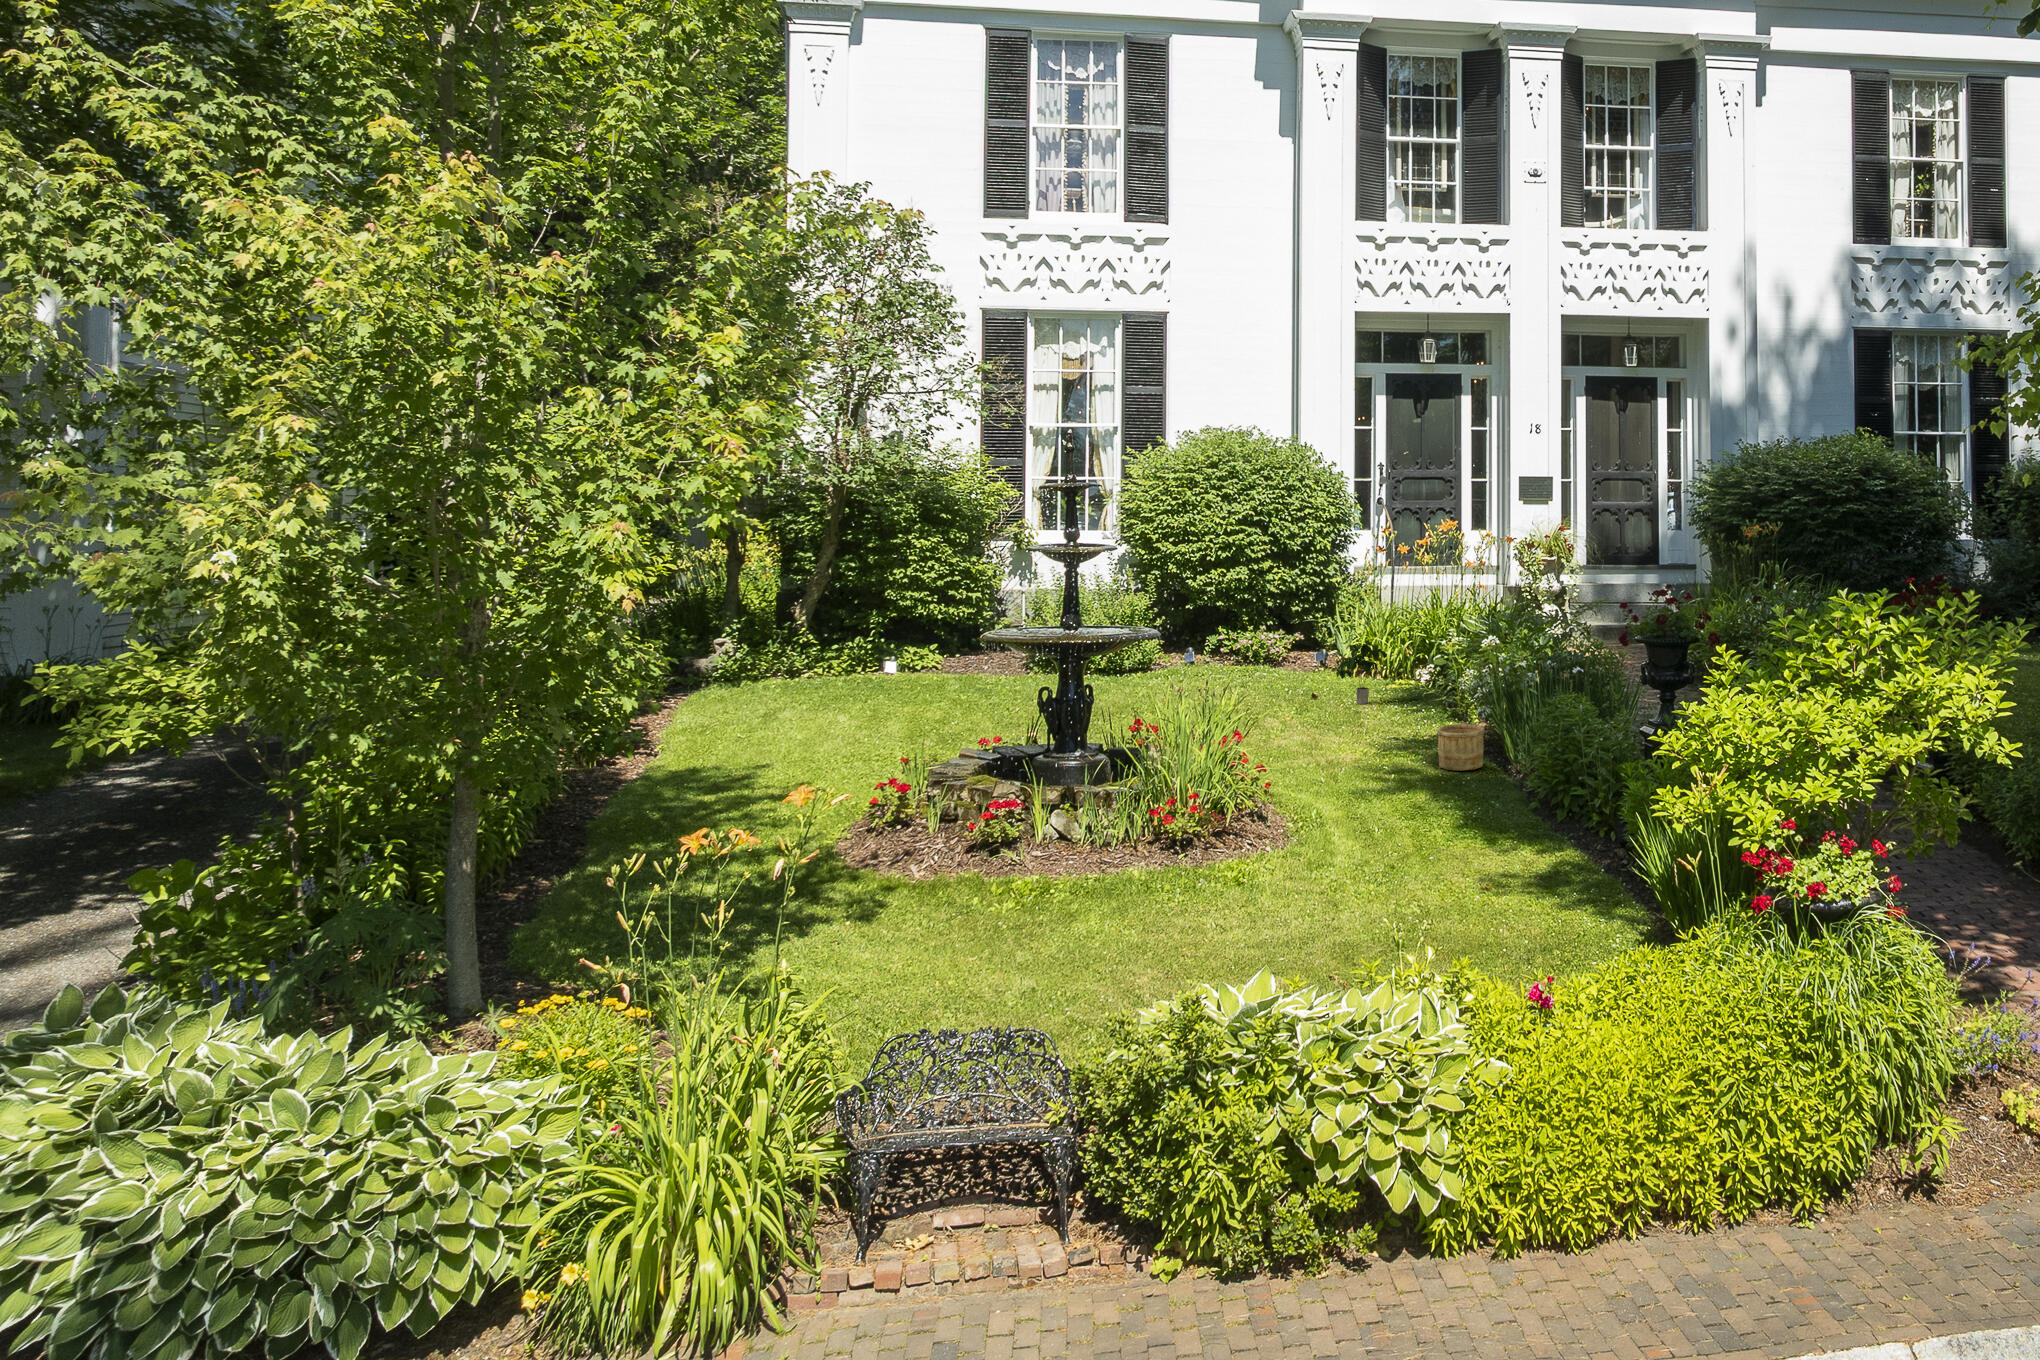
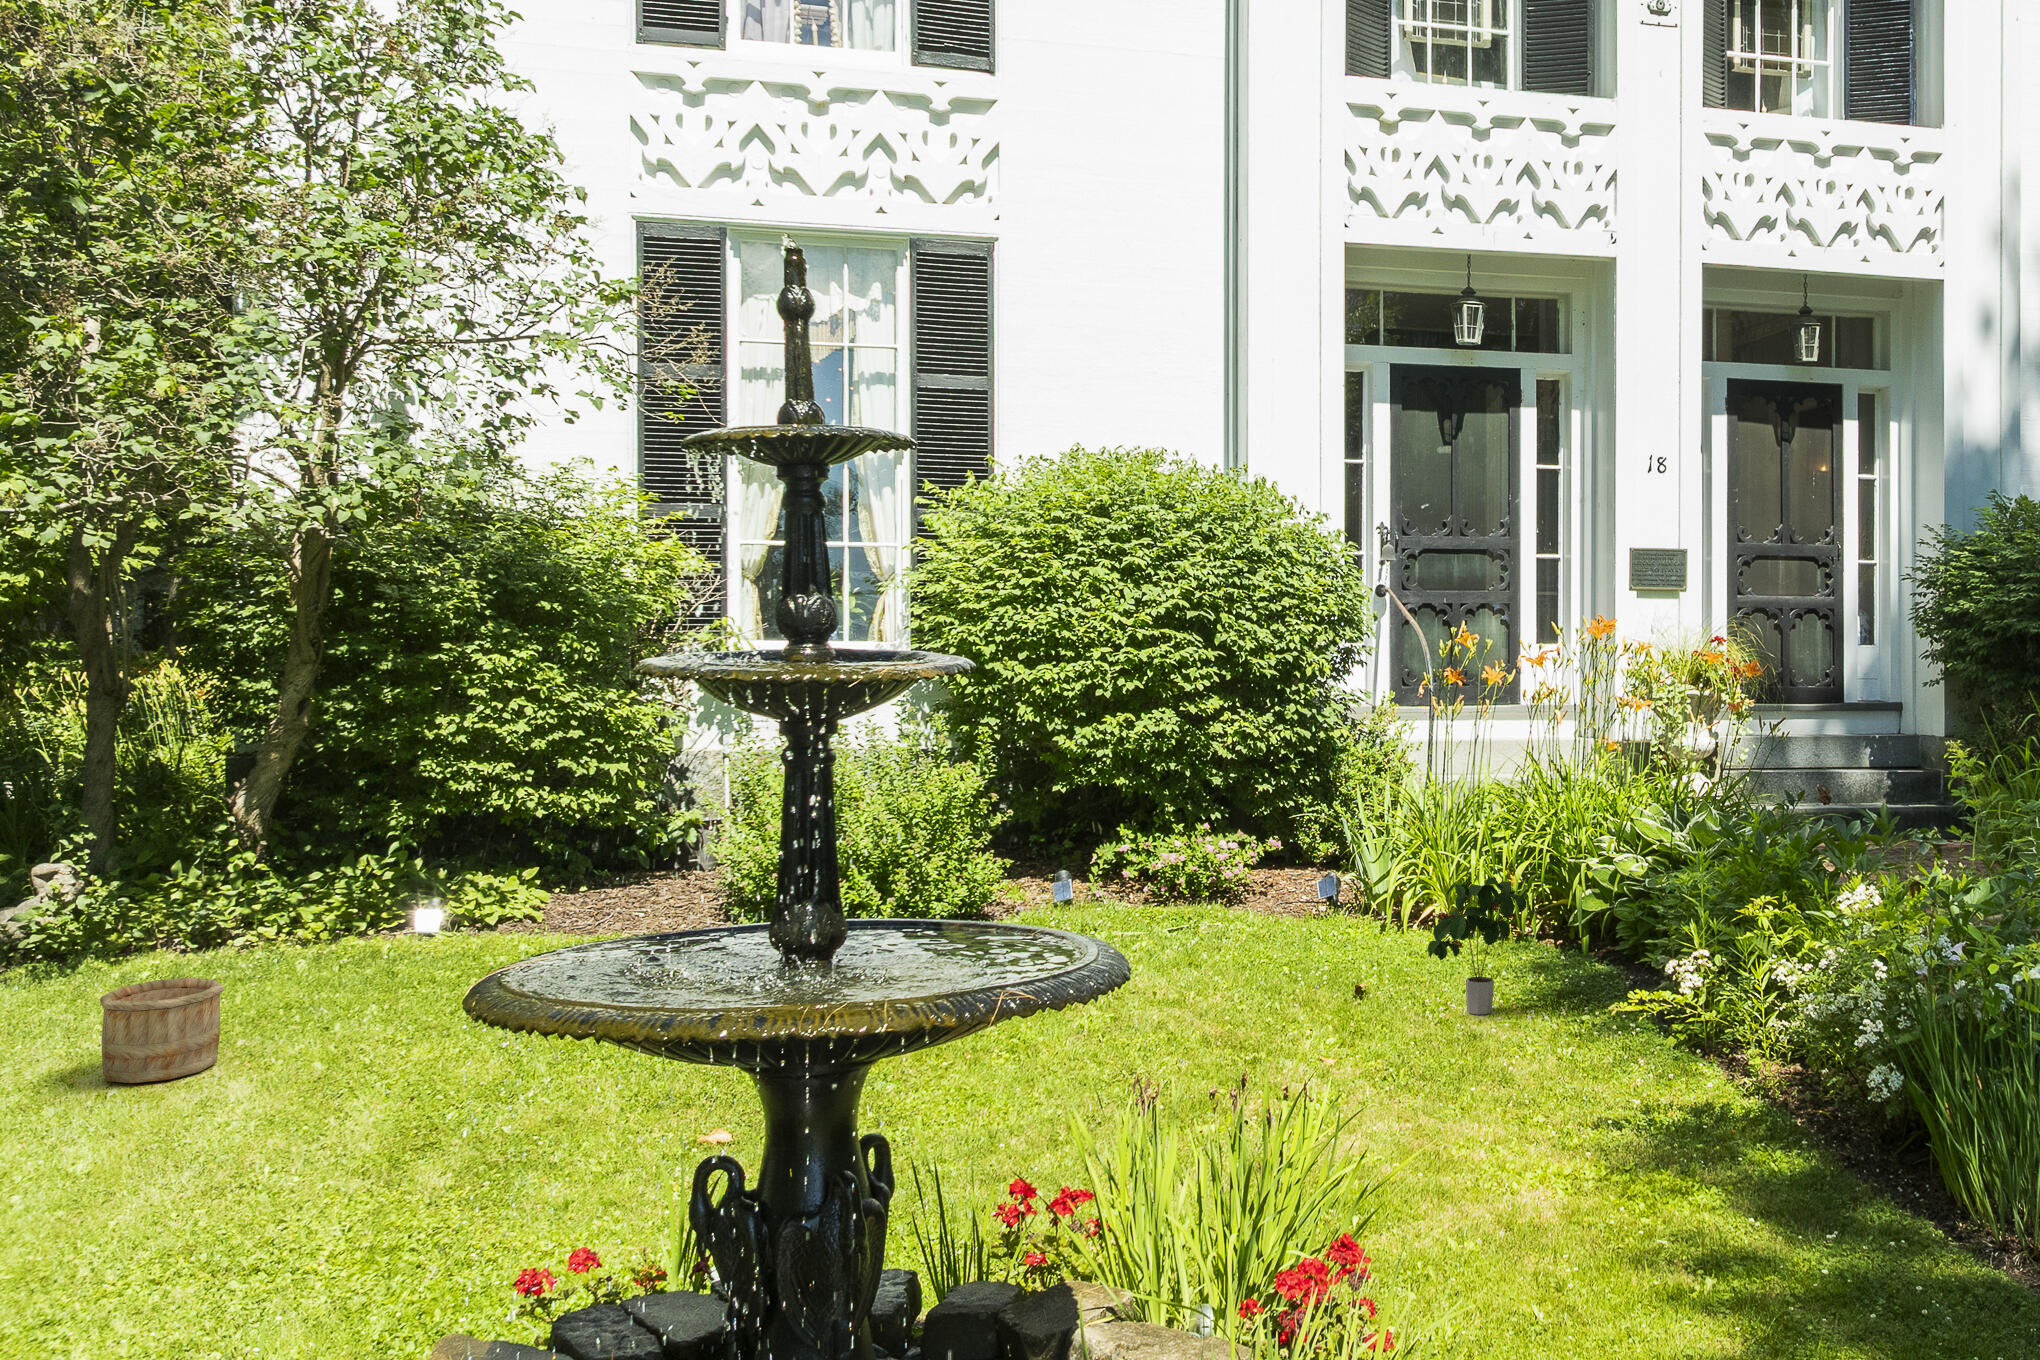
wooden bucket: present [1437,724,1484,771] -> present [100,977,224,1083]

